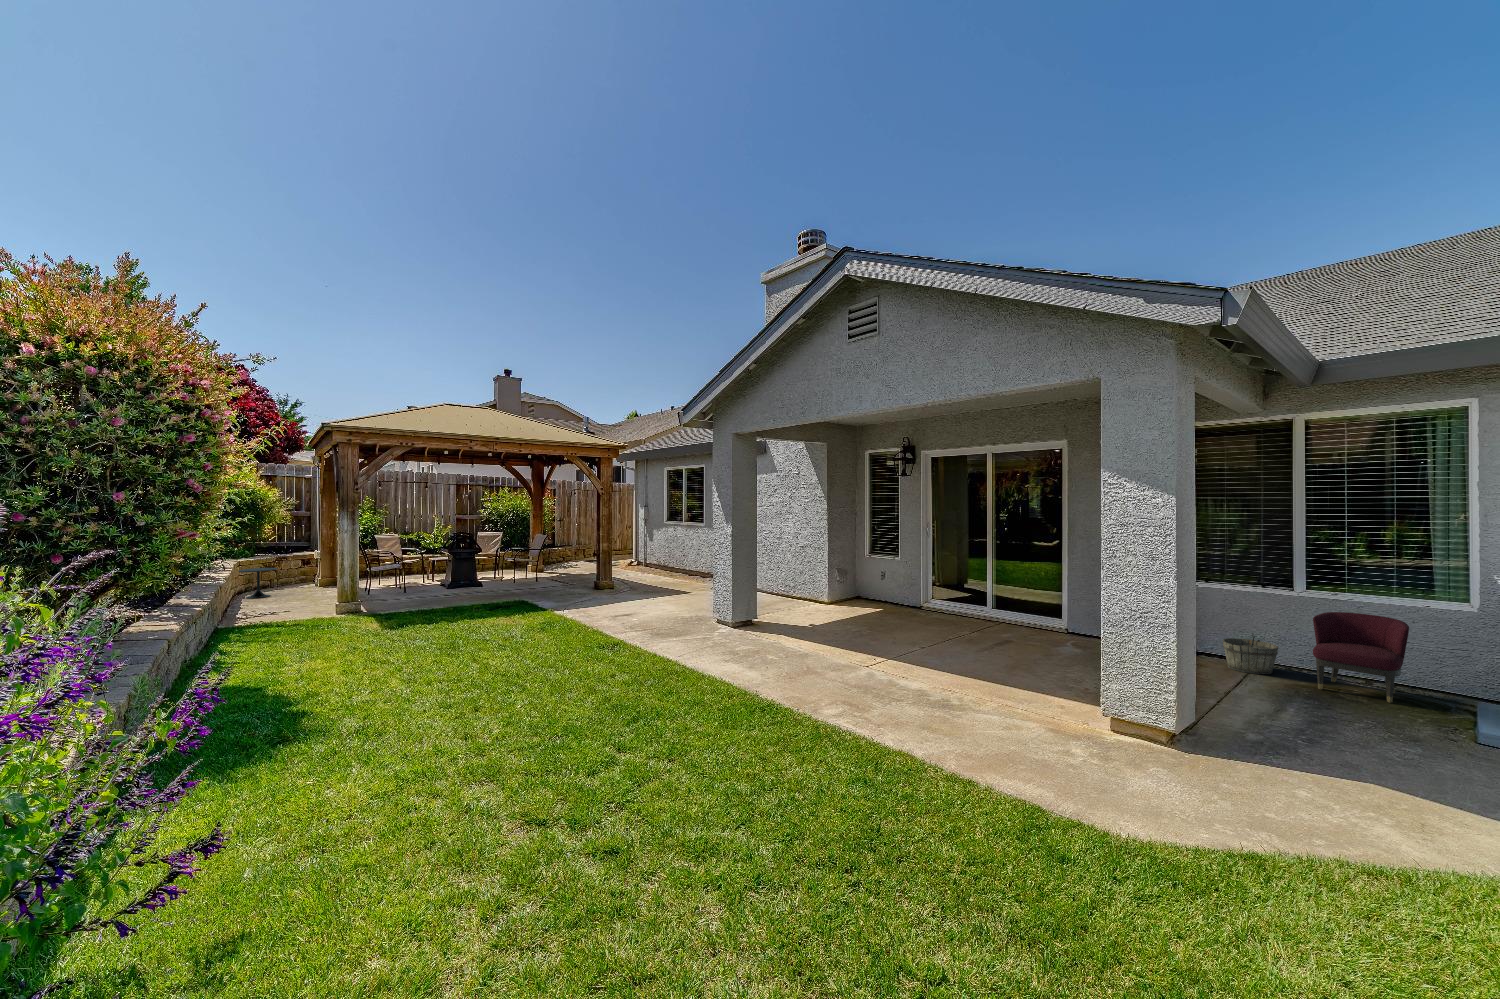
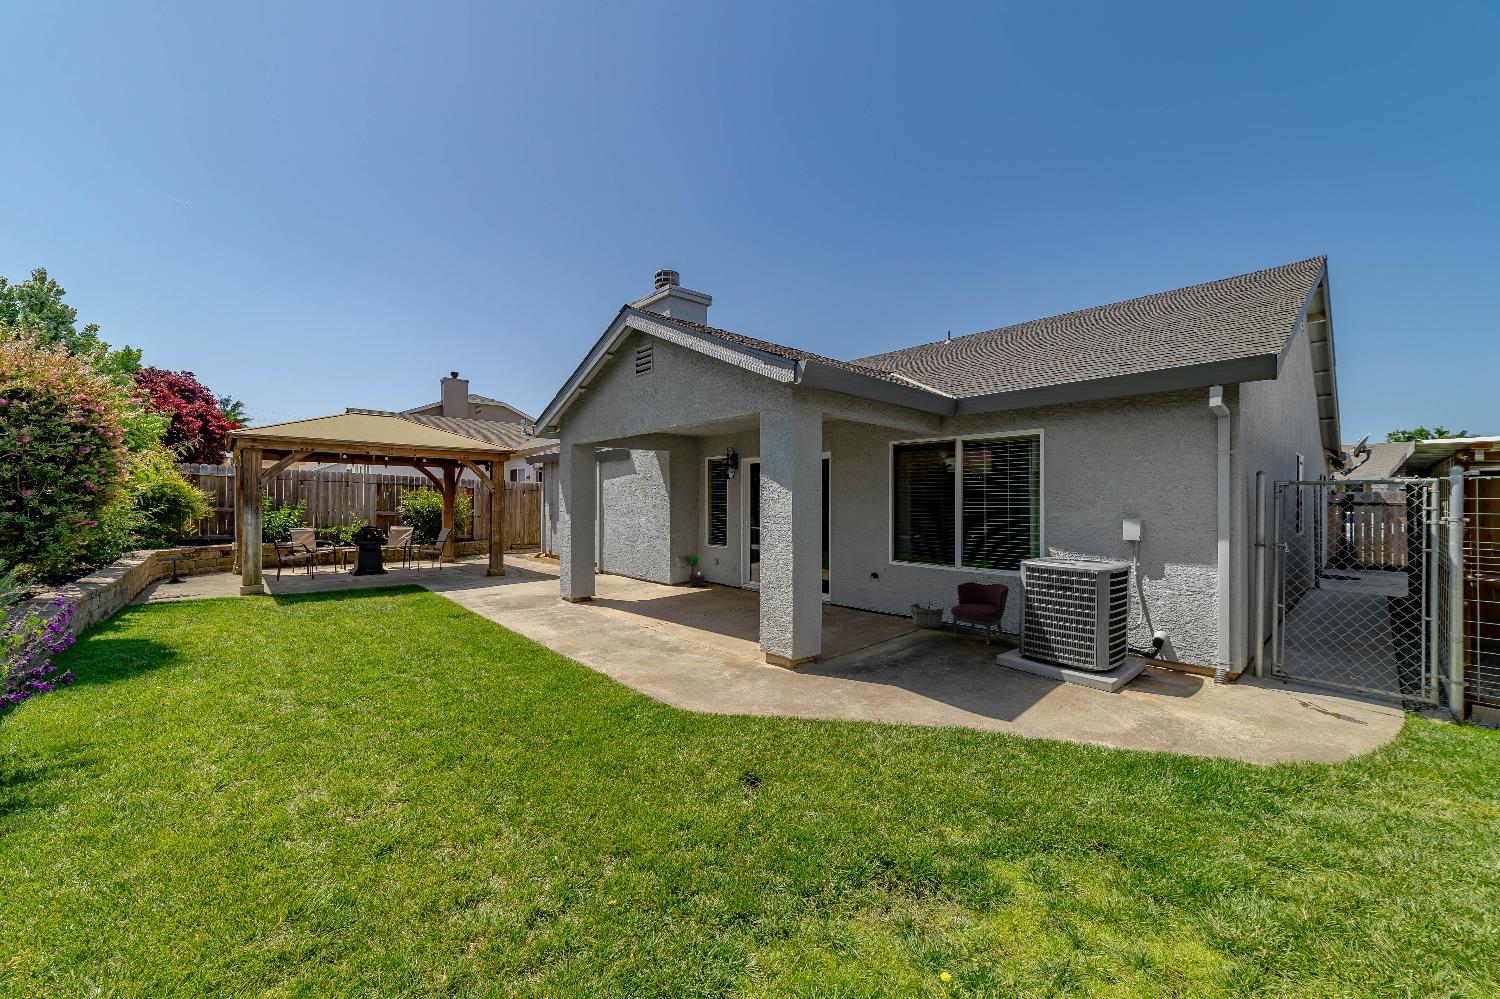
potted tree: none [846,562,875,606] -> present [684,554,705,586]

